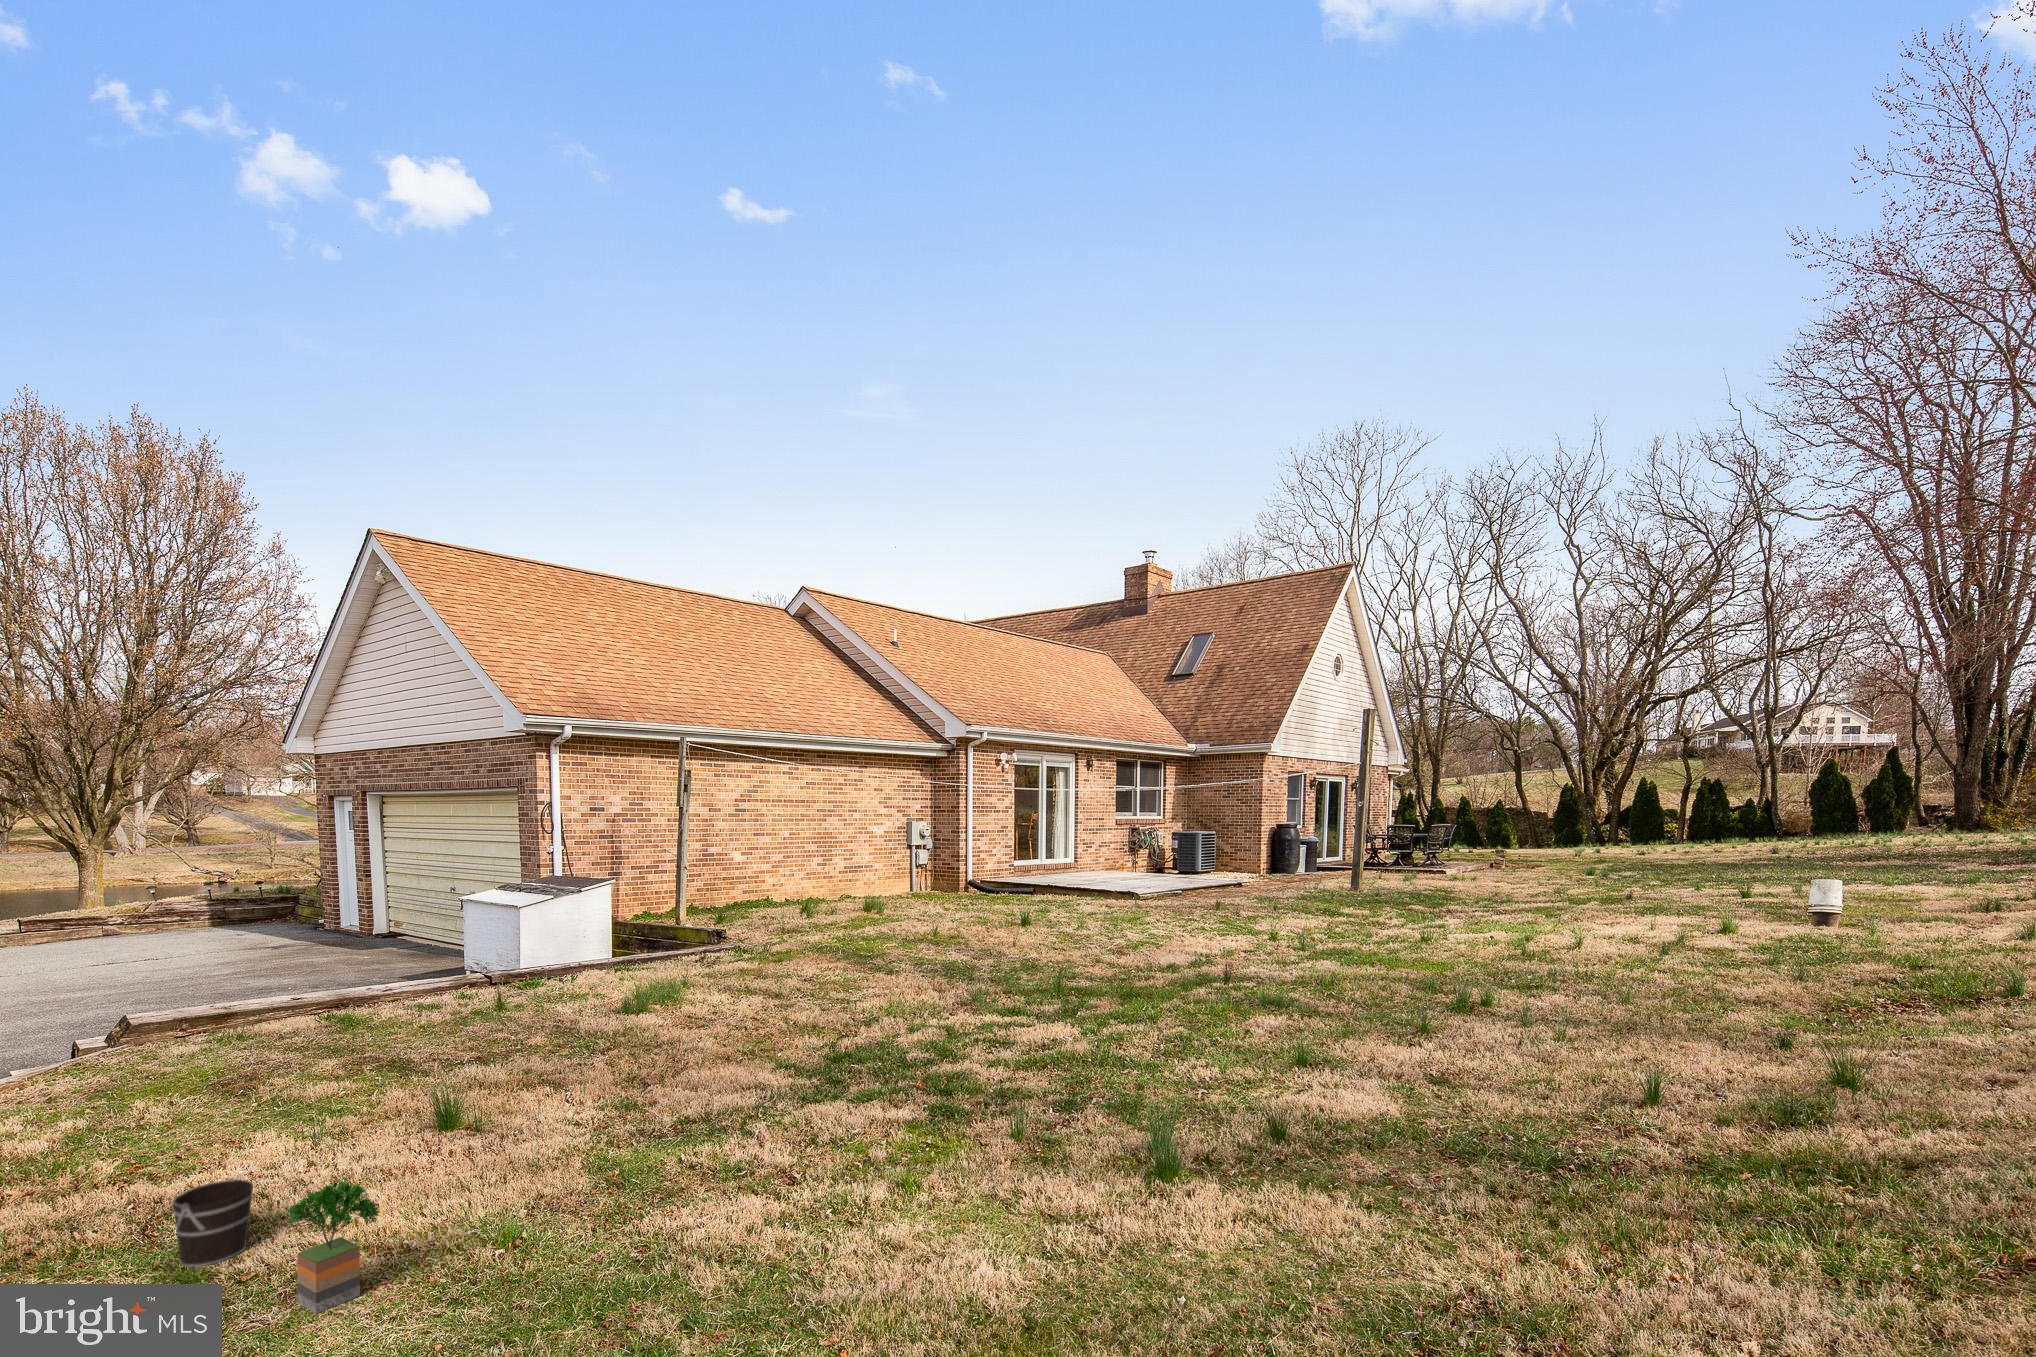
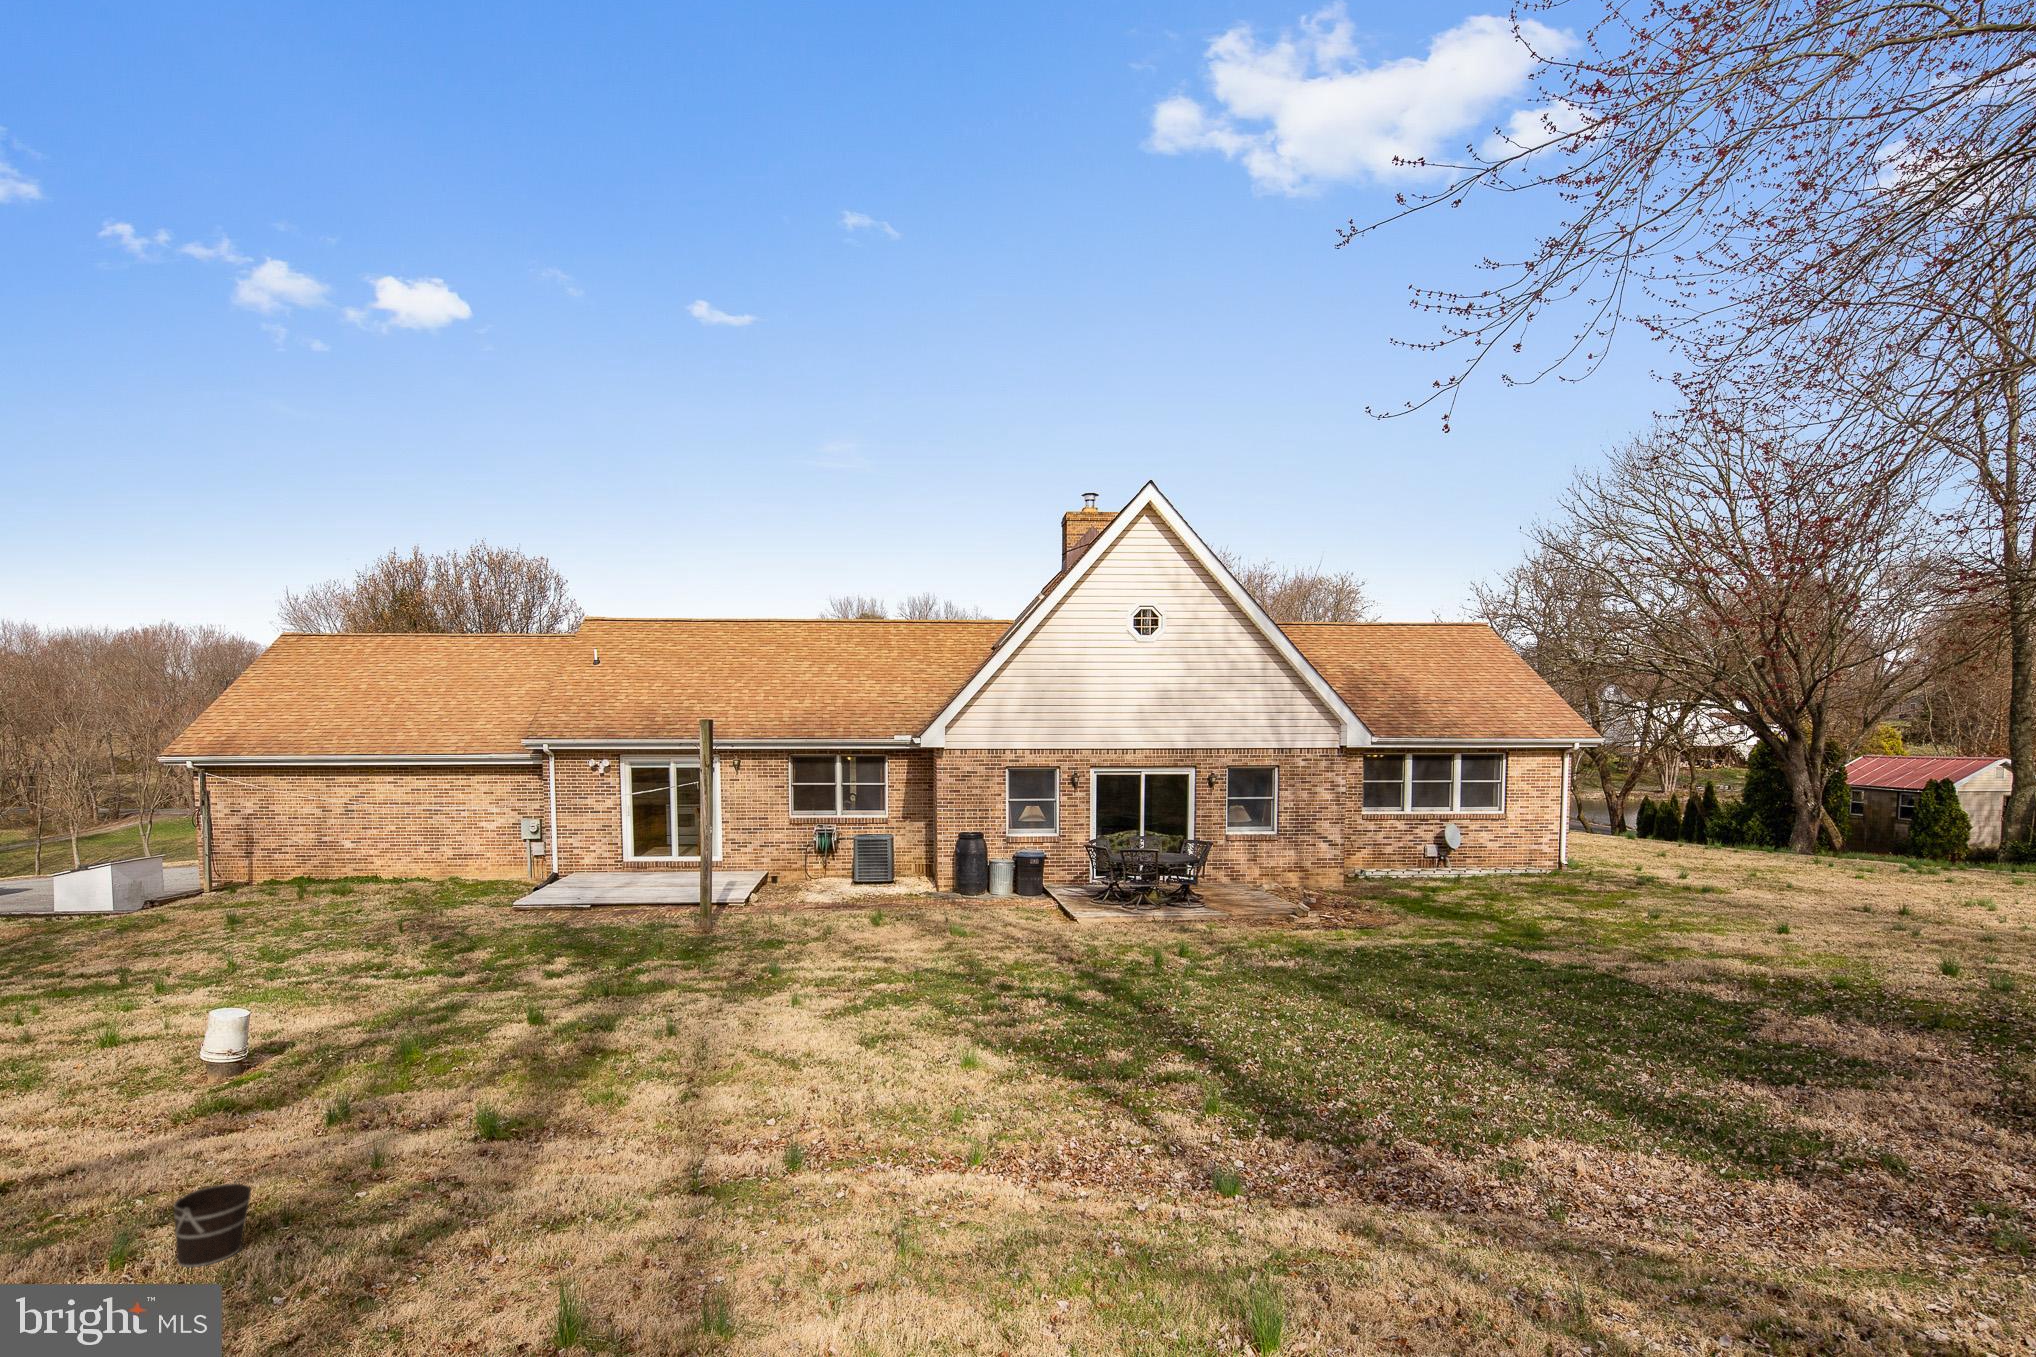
potted tree: present [287,1181,379,1314] -> none [287,1188,377,1314]

